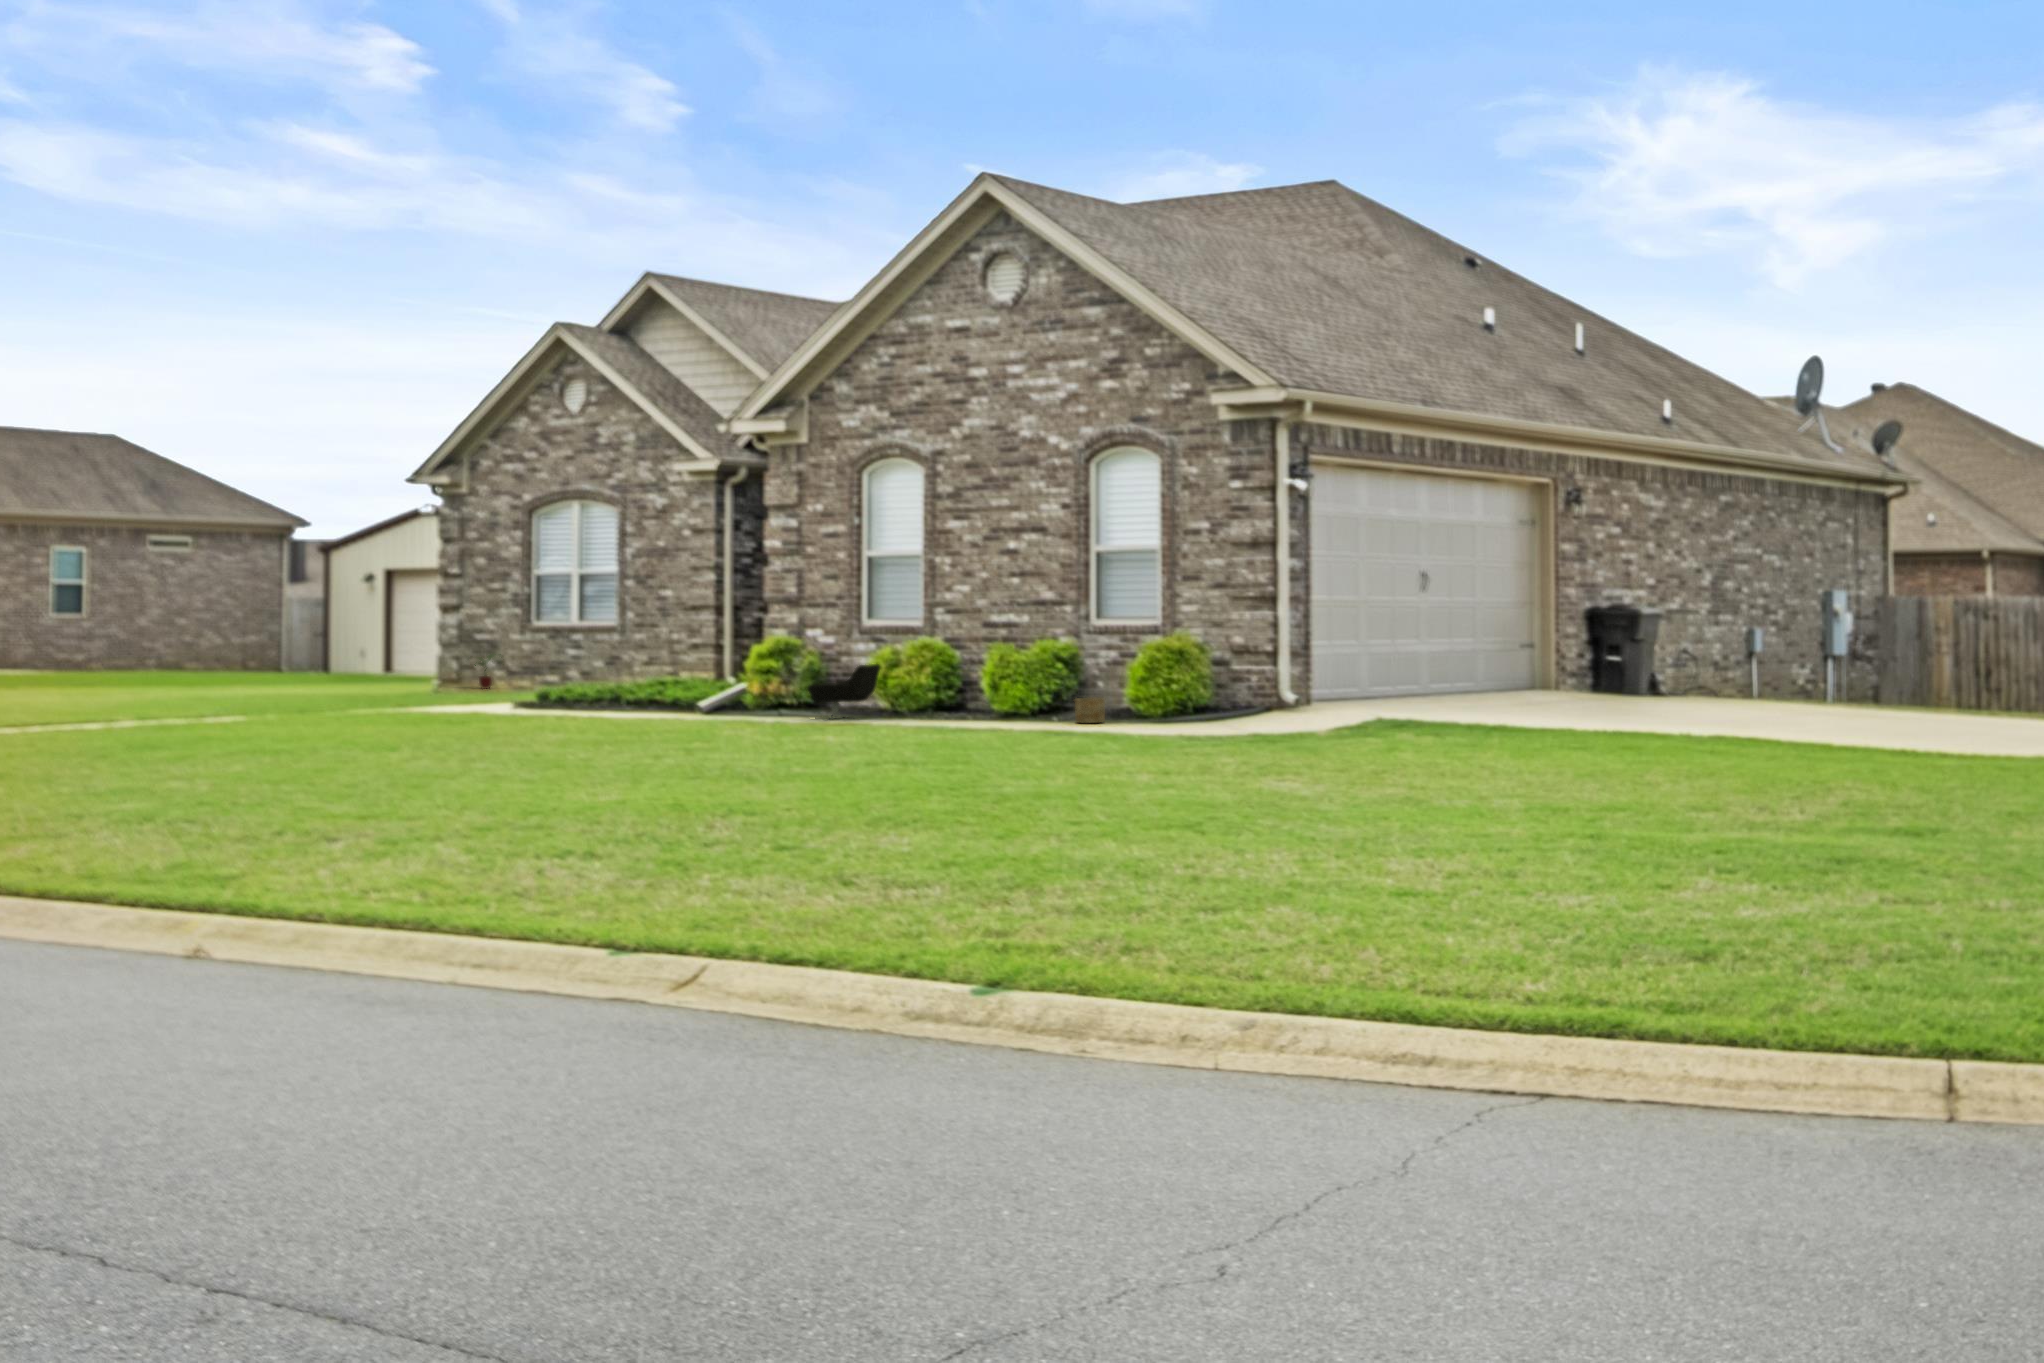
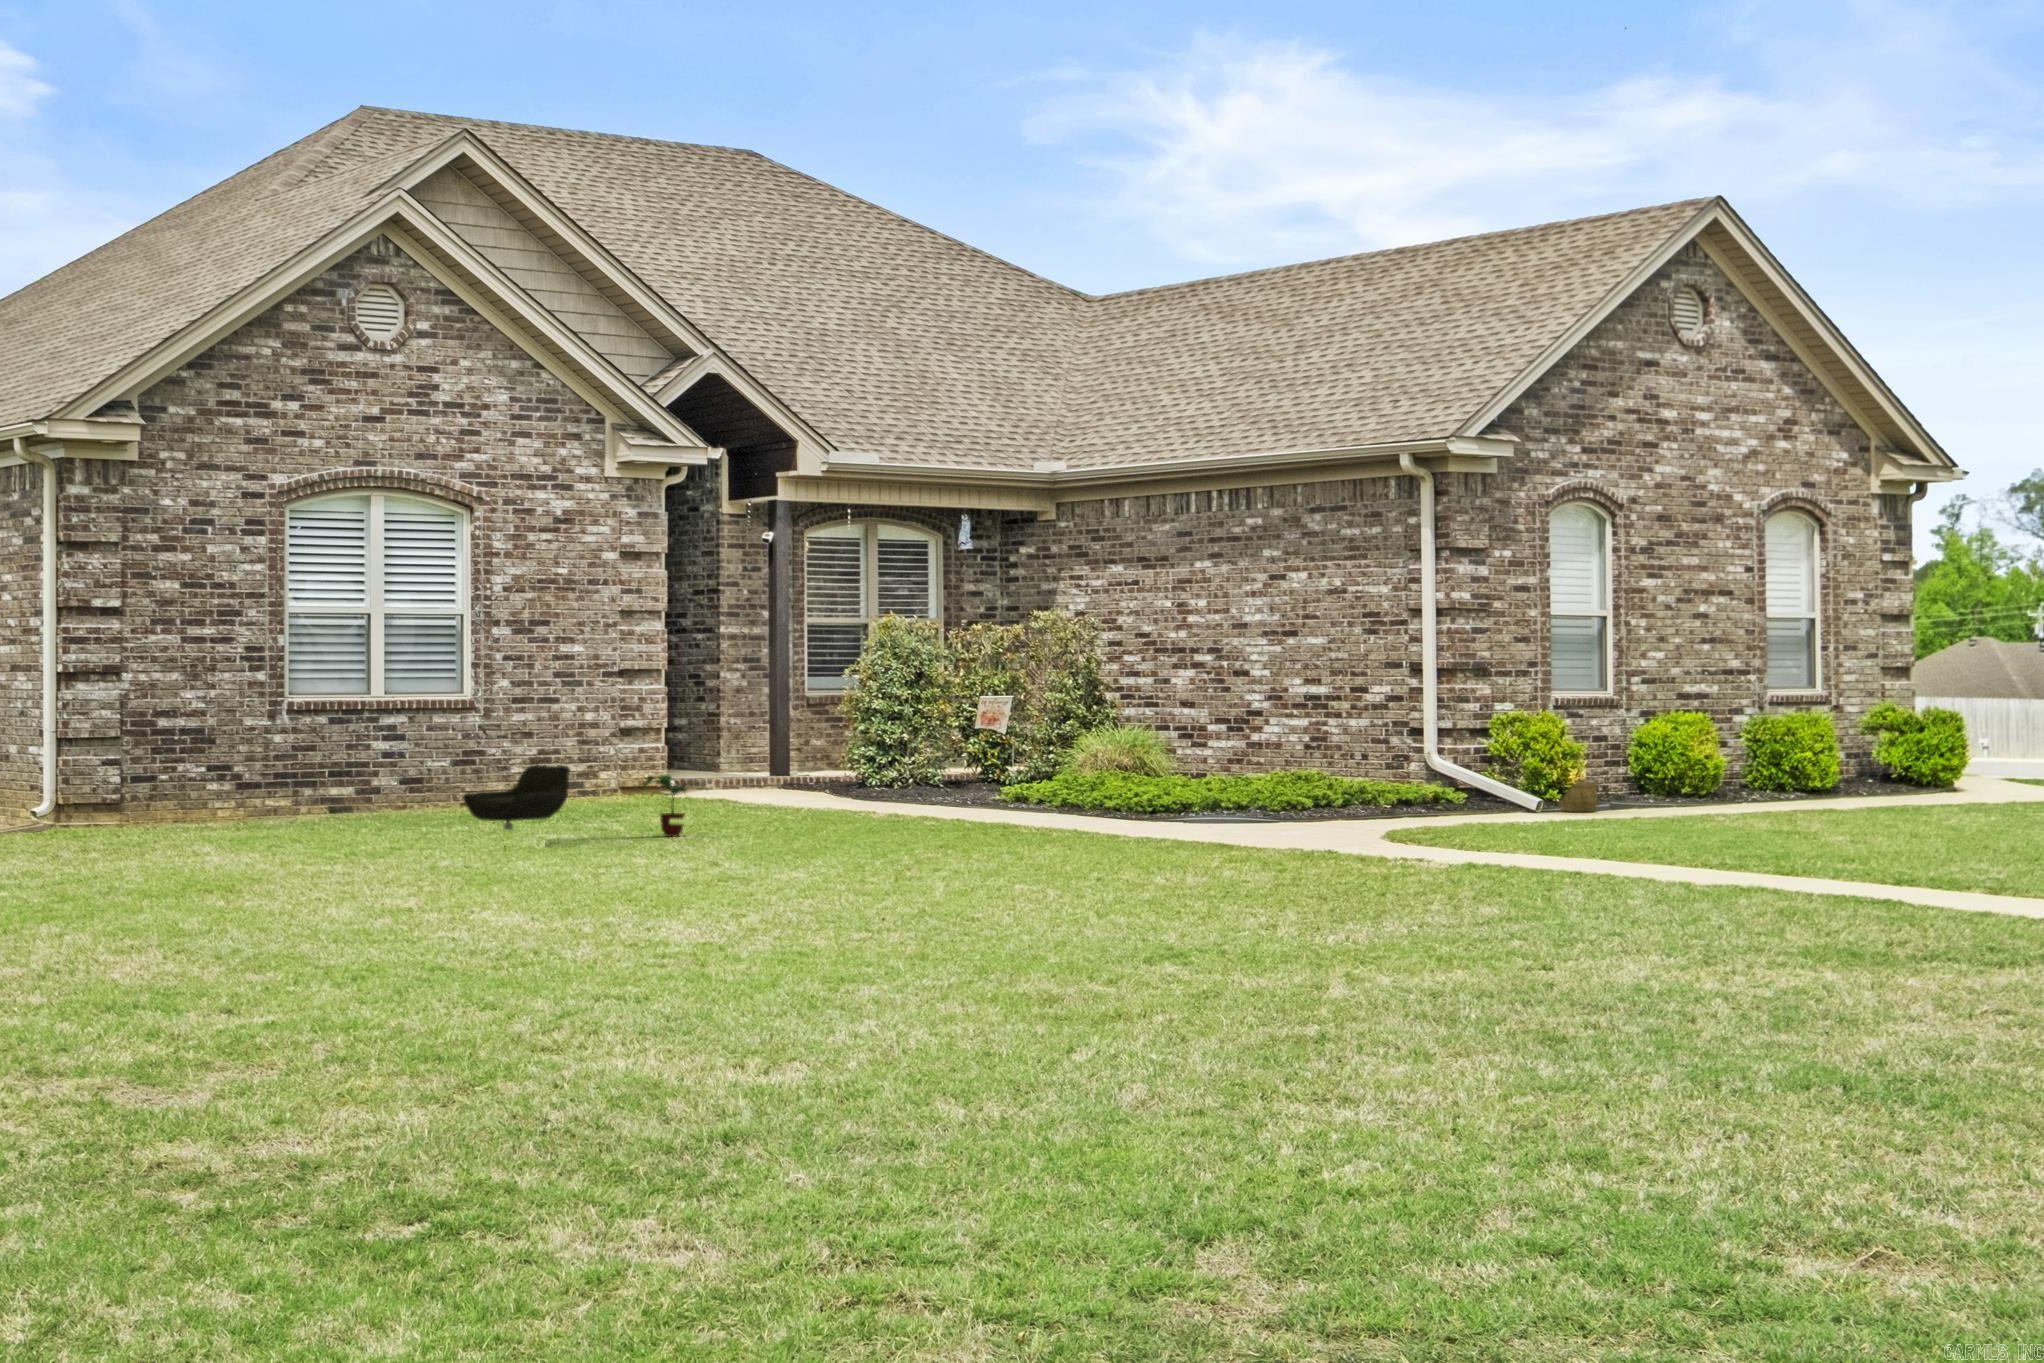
lounge chair: present [808,664,880,717] -> present [463,765,570,830]
wooden bucket: present [1075,697,1105,723] -> present [1560,781,1598,812]

